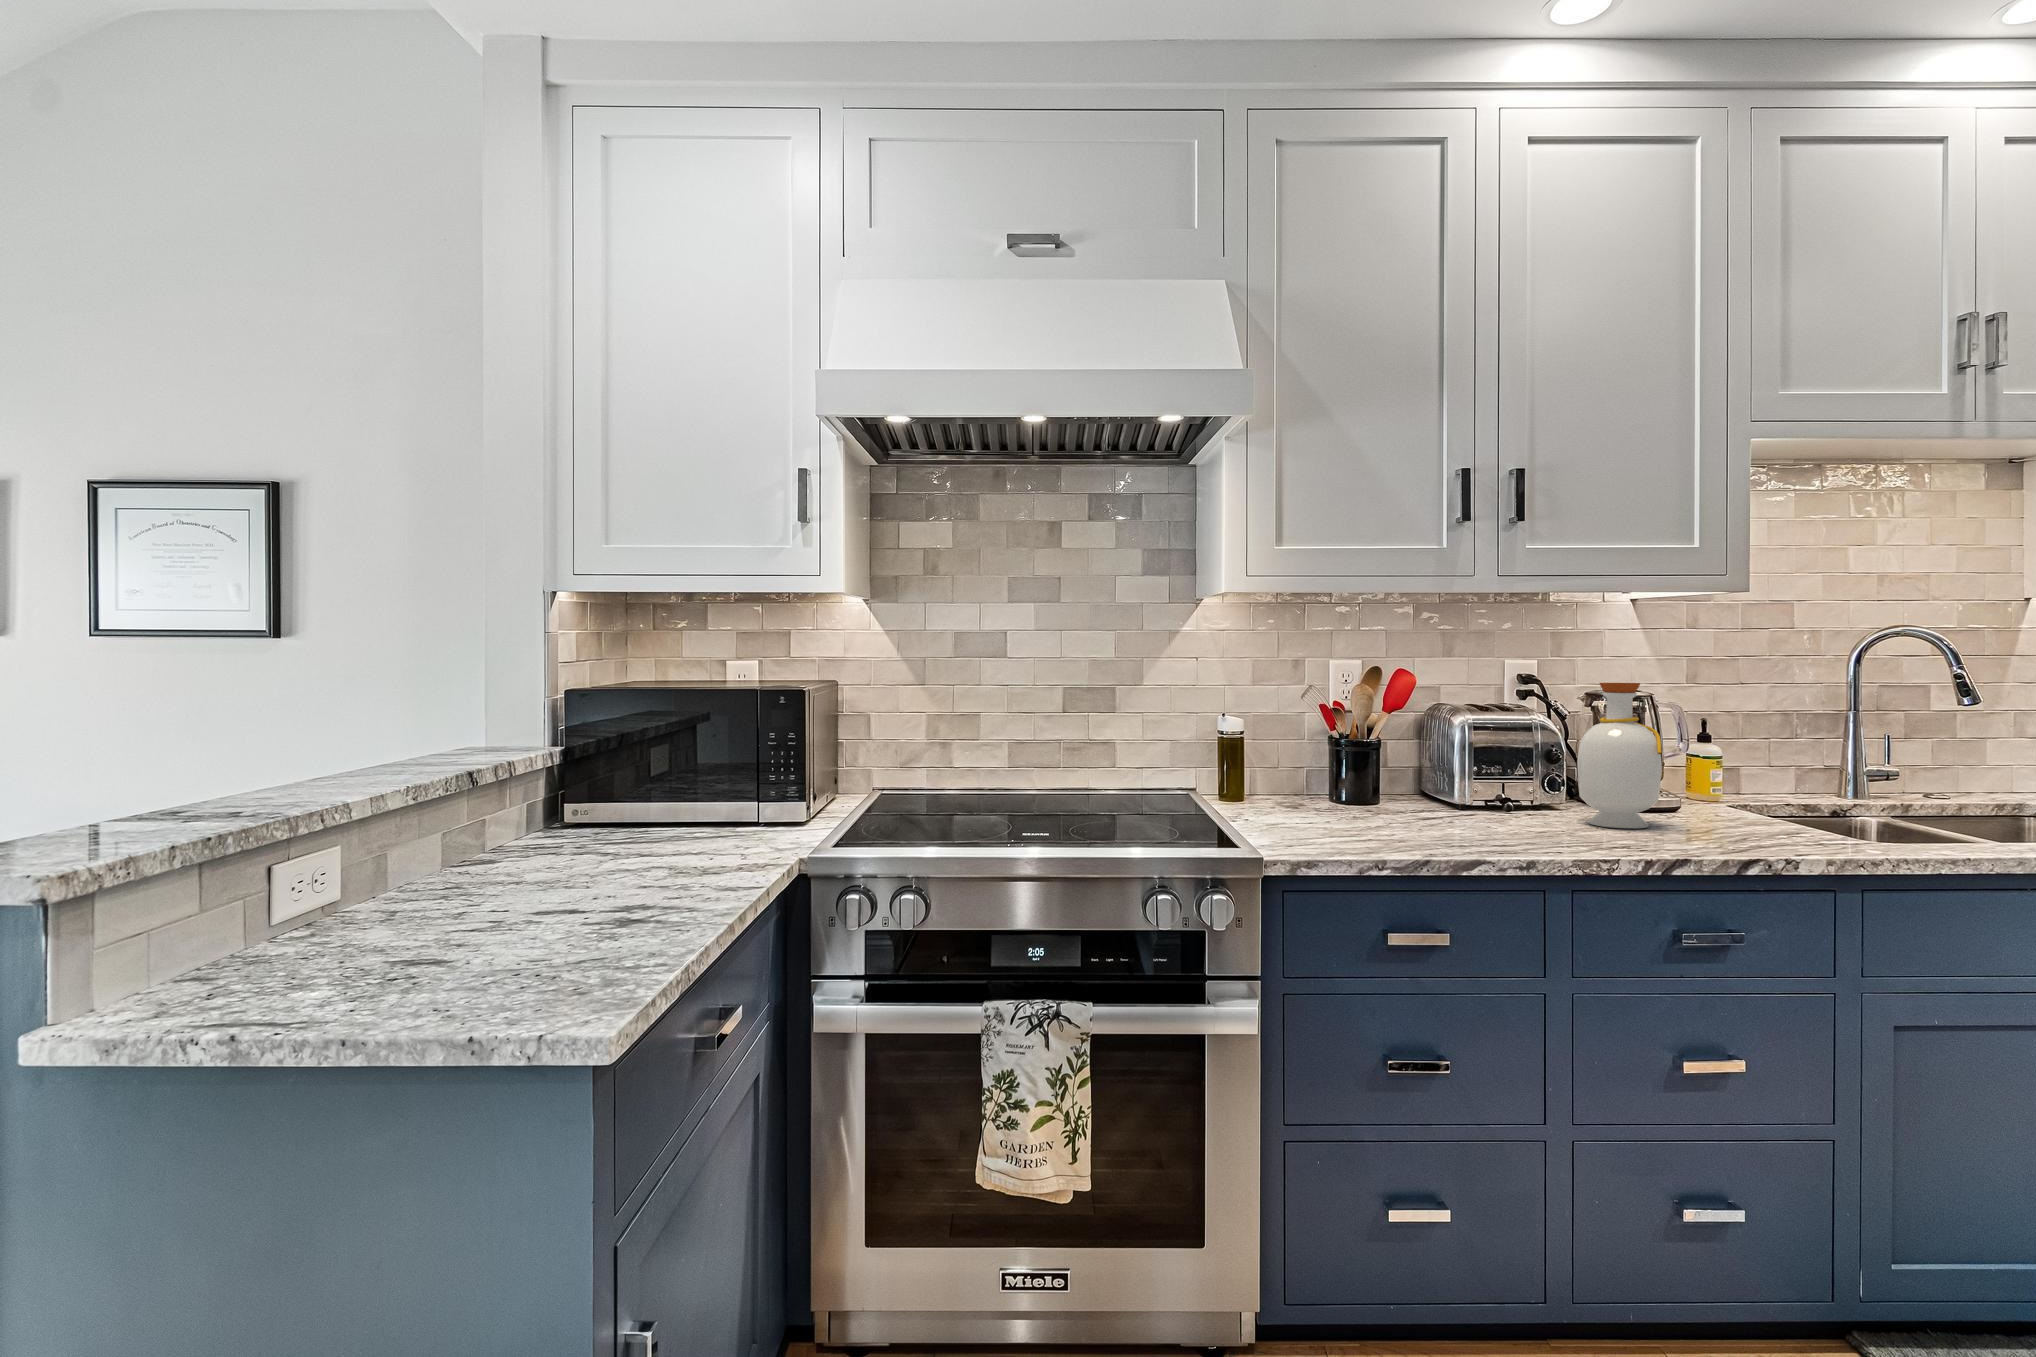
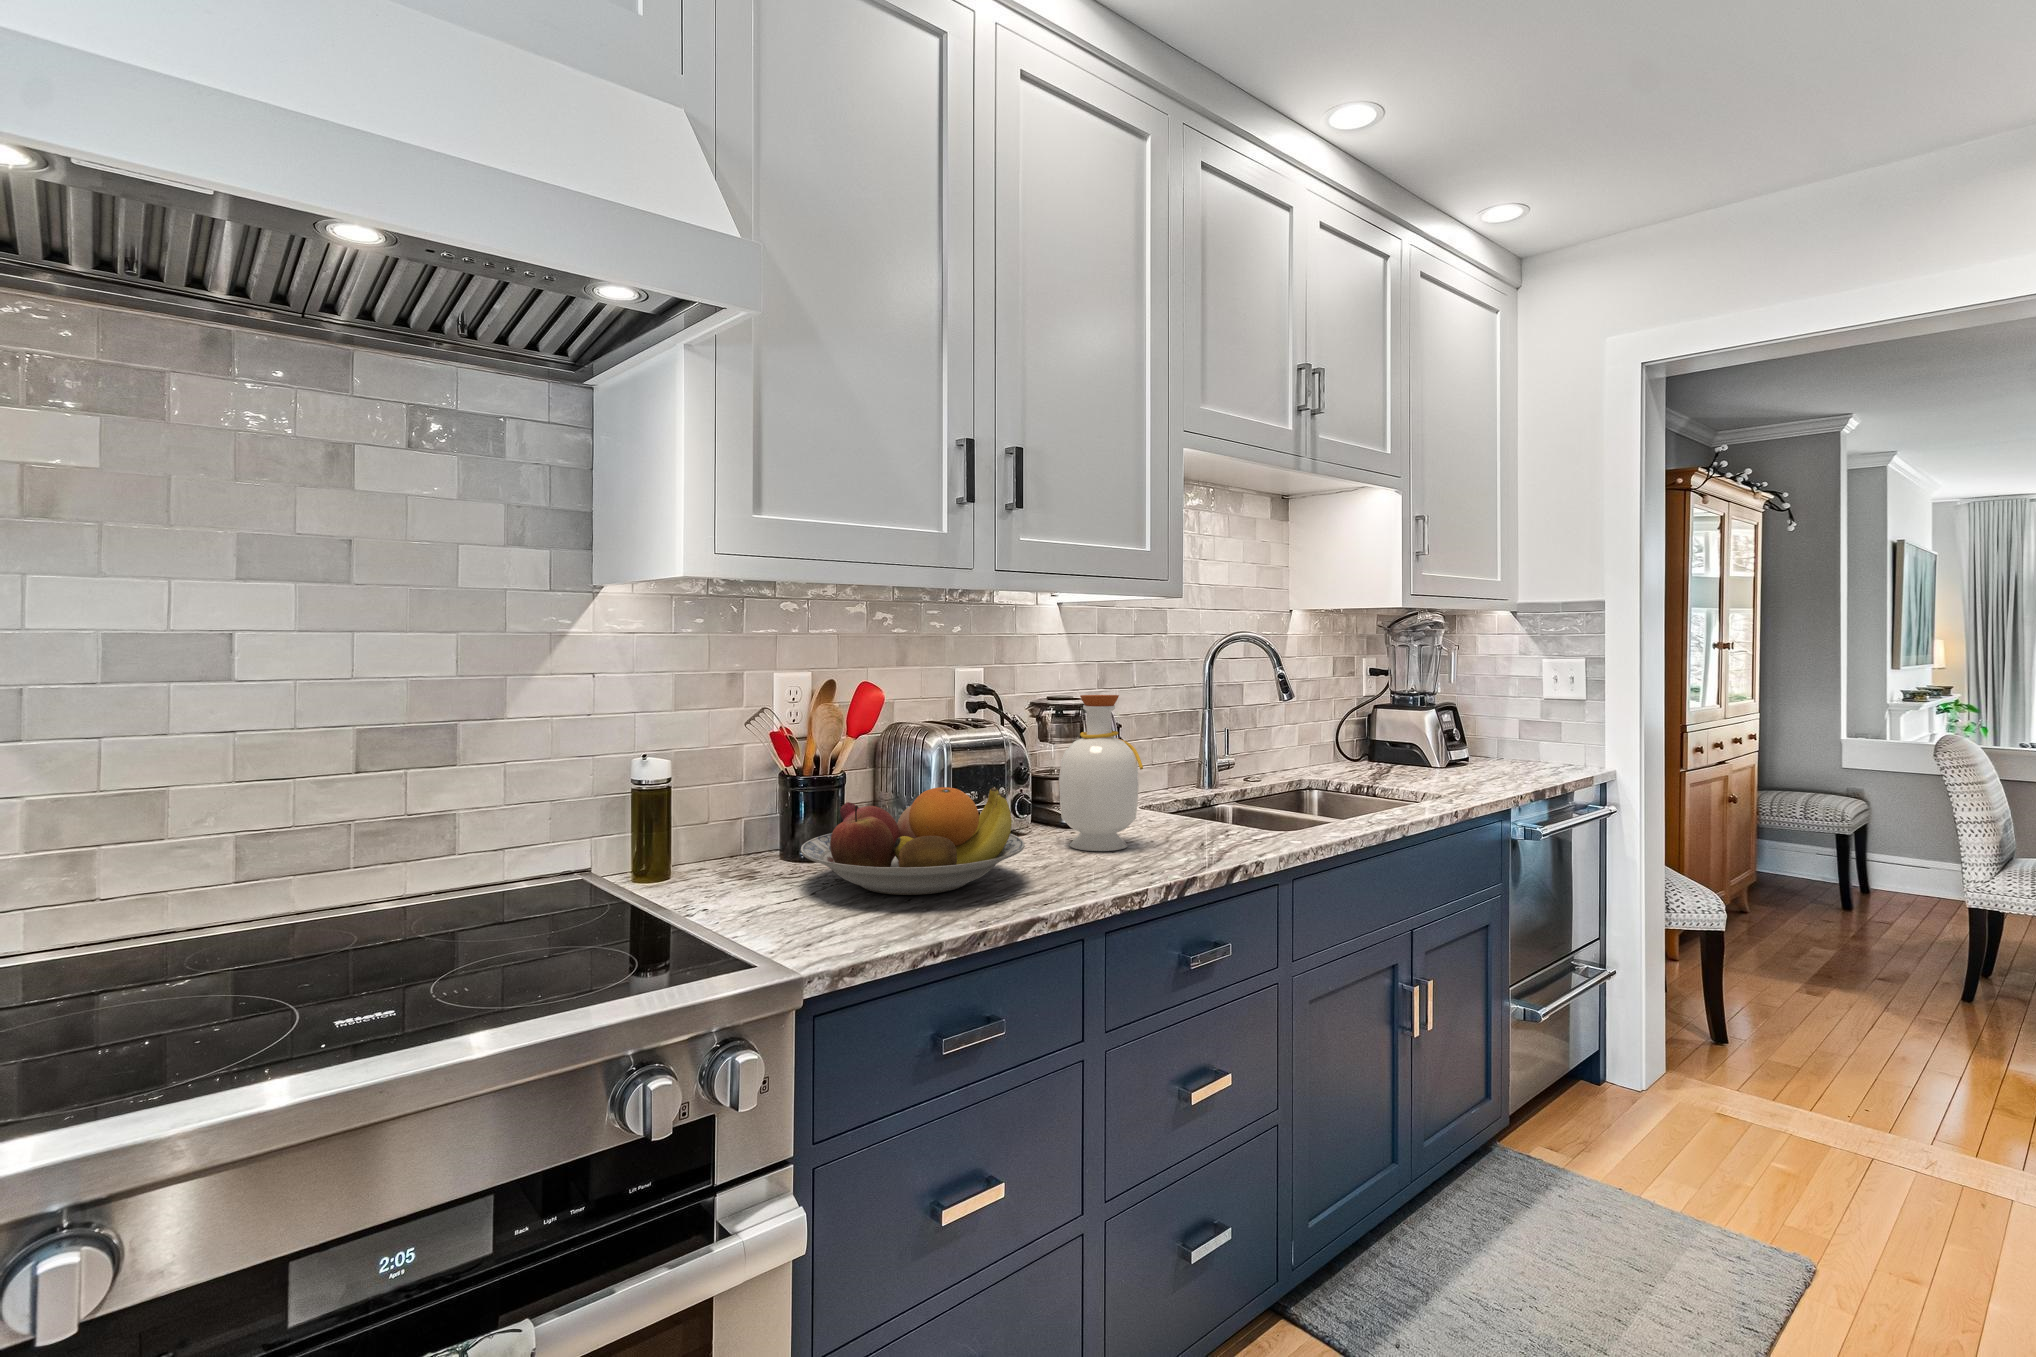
fruit bowl: none [1314,752,1505,834] -> present [801,787,1025,895]

